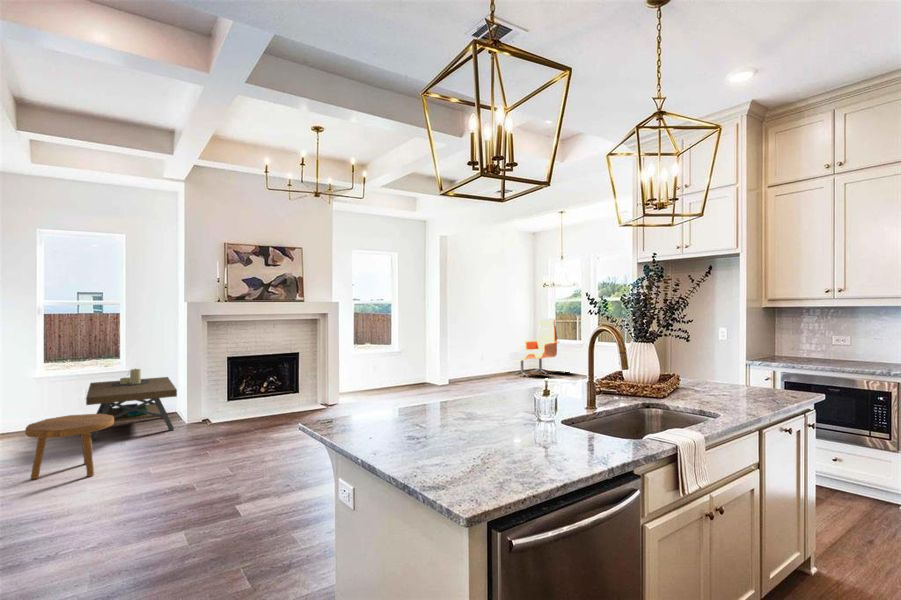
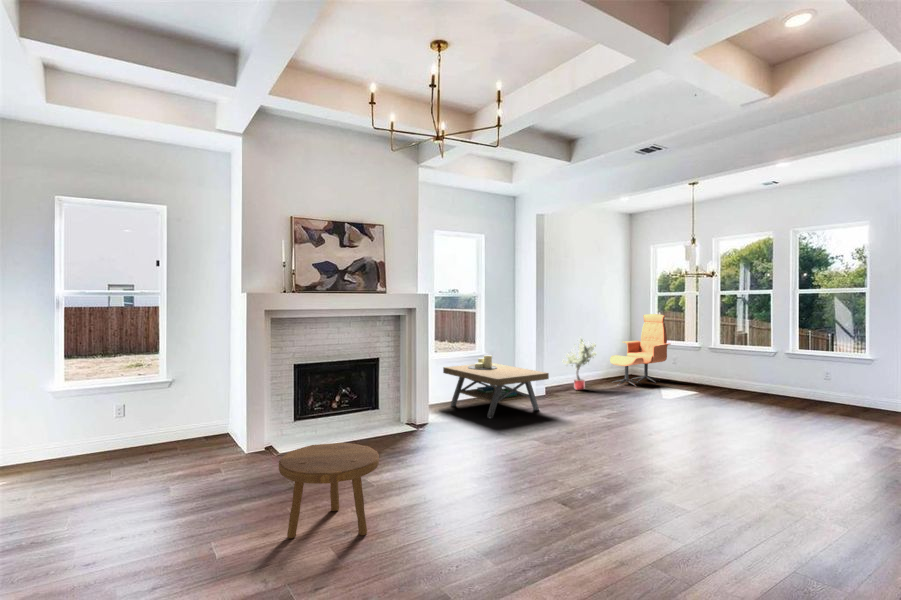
potted tree: none [464,336,495,381] -> present [562,337,596,391]
coffee table: present [86,369,177,441] -> present [443,355,549,418]
footstool: present [25,414,114,479] -> present [279,443,379,538]

